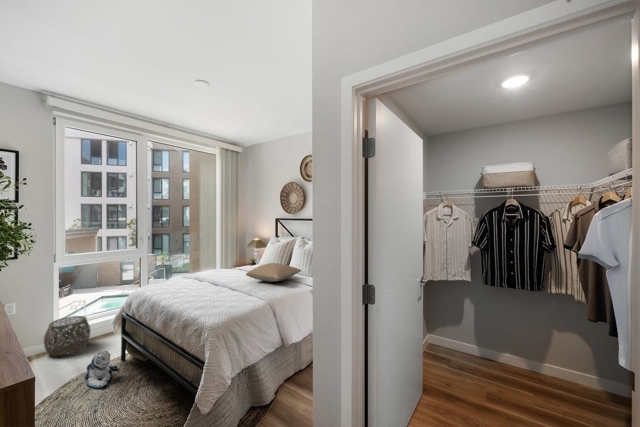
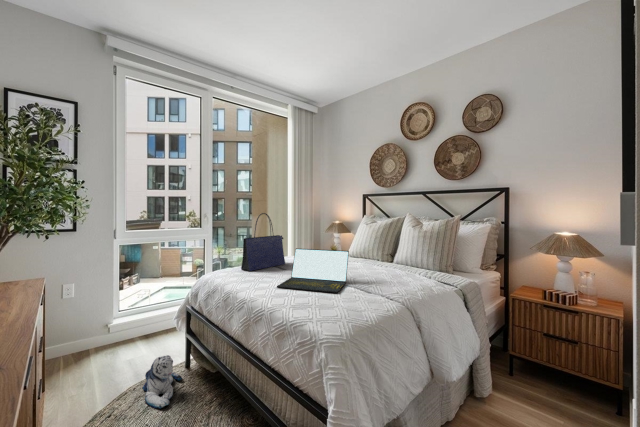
tote bag: none [167,242,204,285] -> present [241,213,285,271]
pillow: present [246,263,301,282] -> none [347,246,425,272]
laptop: none [189,268,243,298] -> present [277,248,349,293]
woven basket: present [44,316,90,357] -> none [100,305,152,354]

